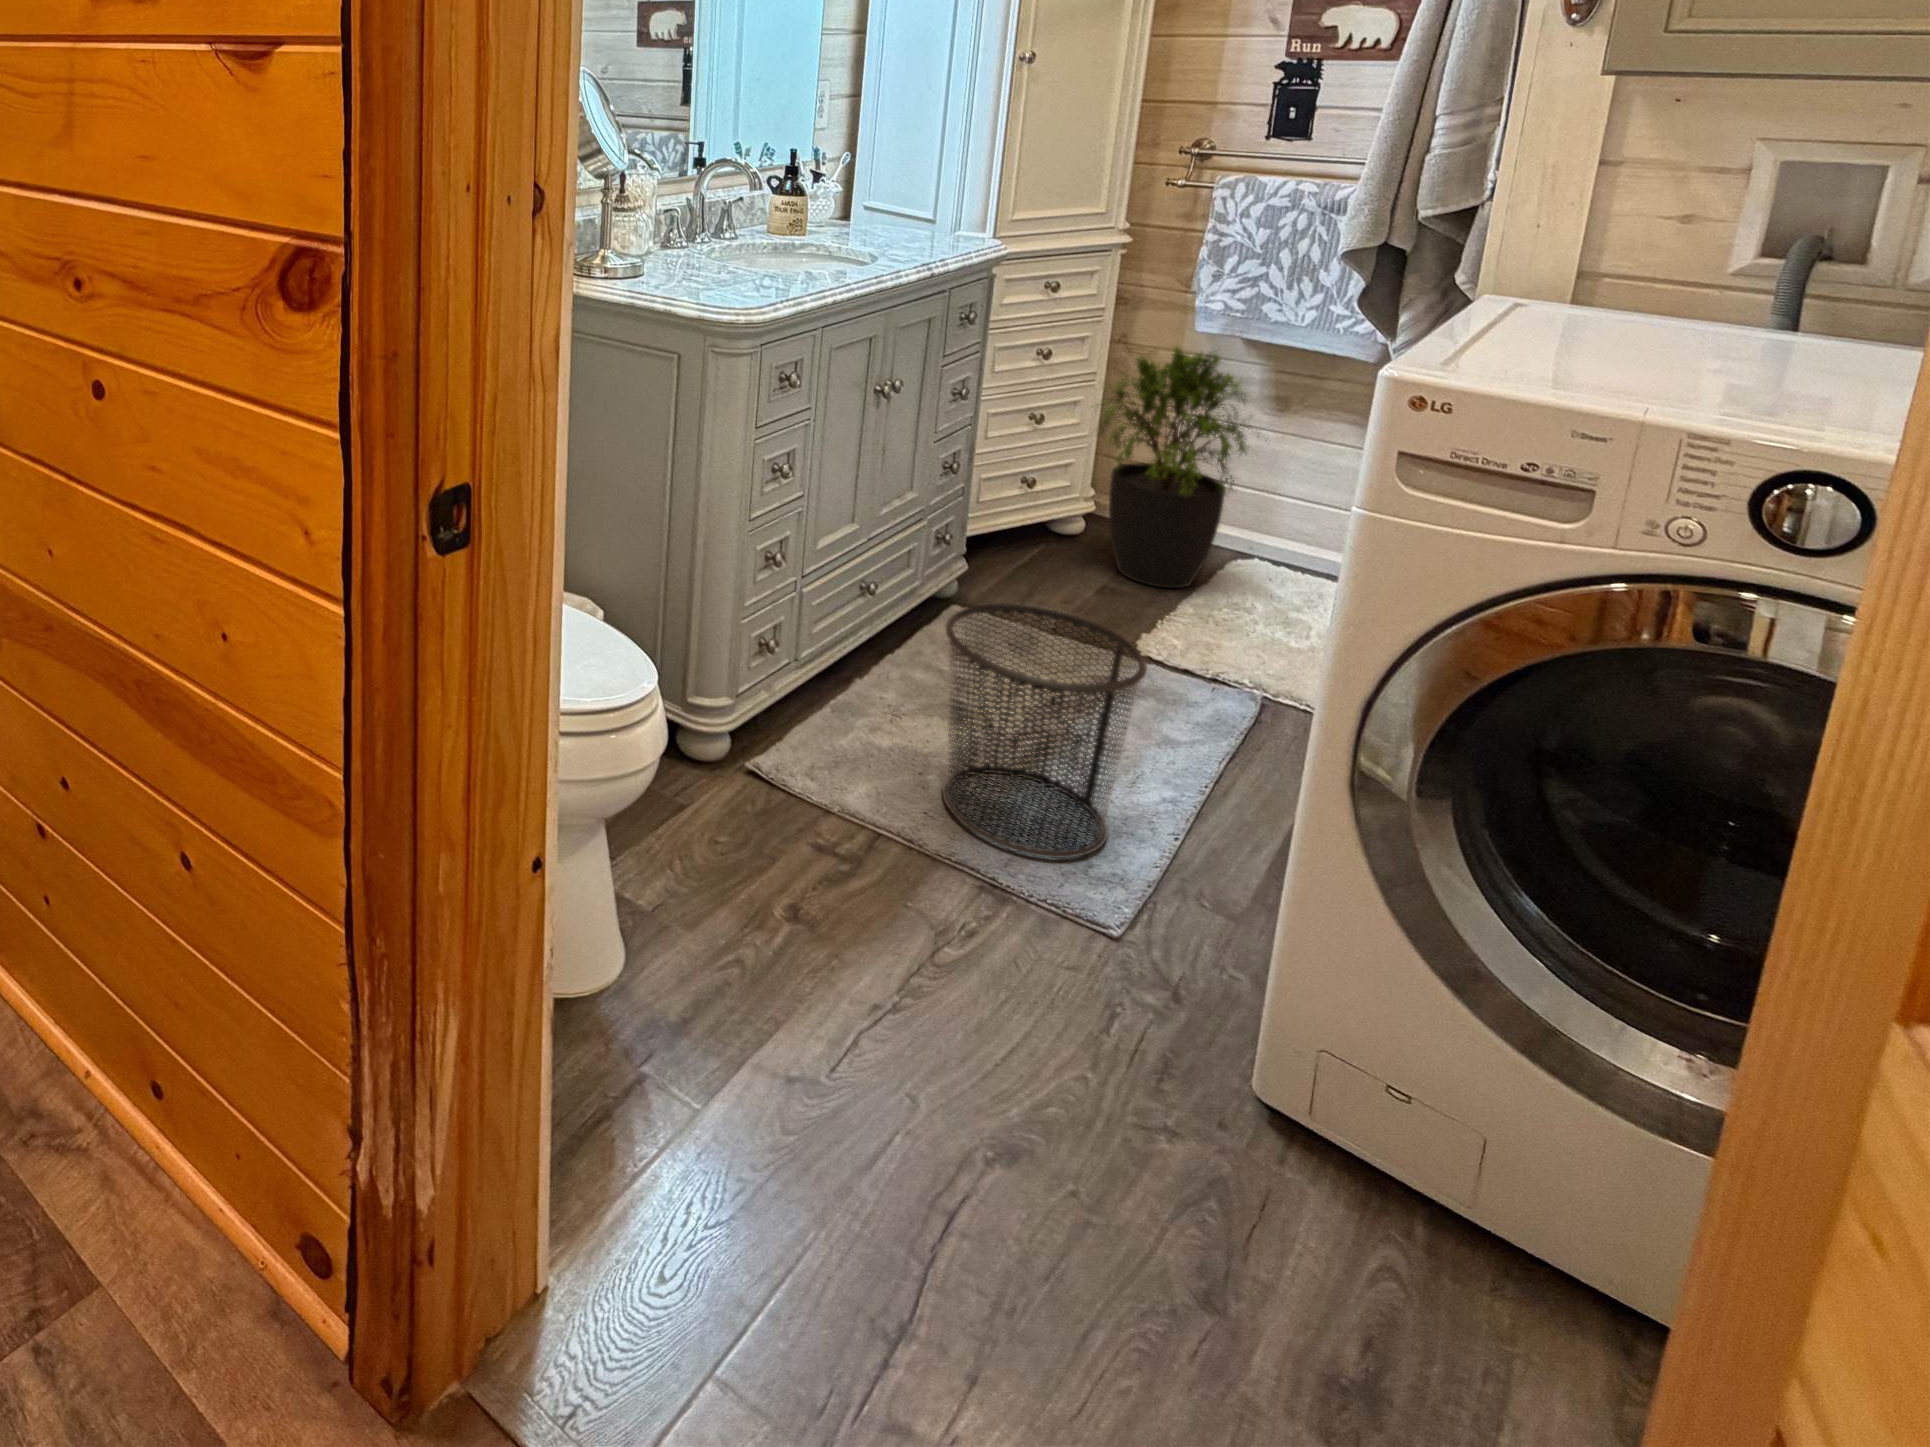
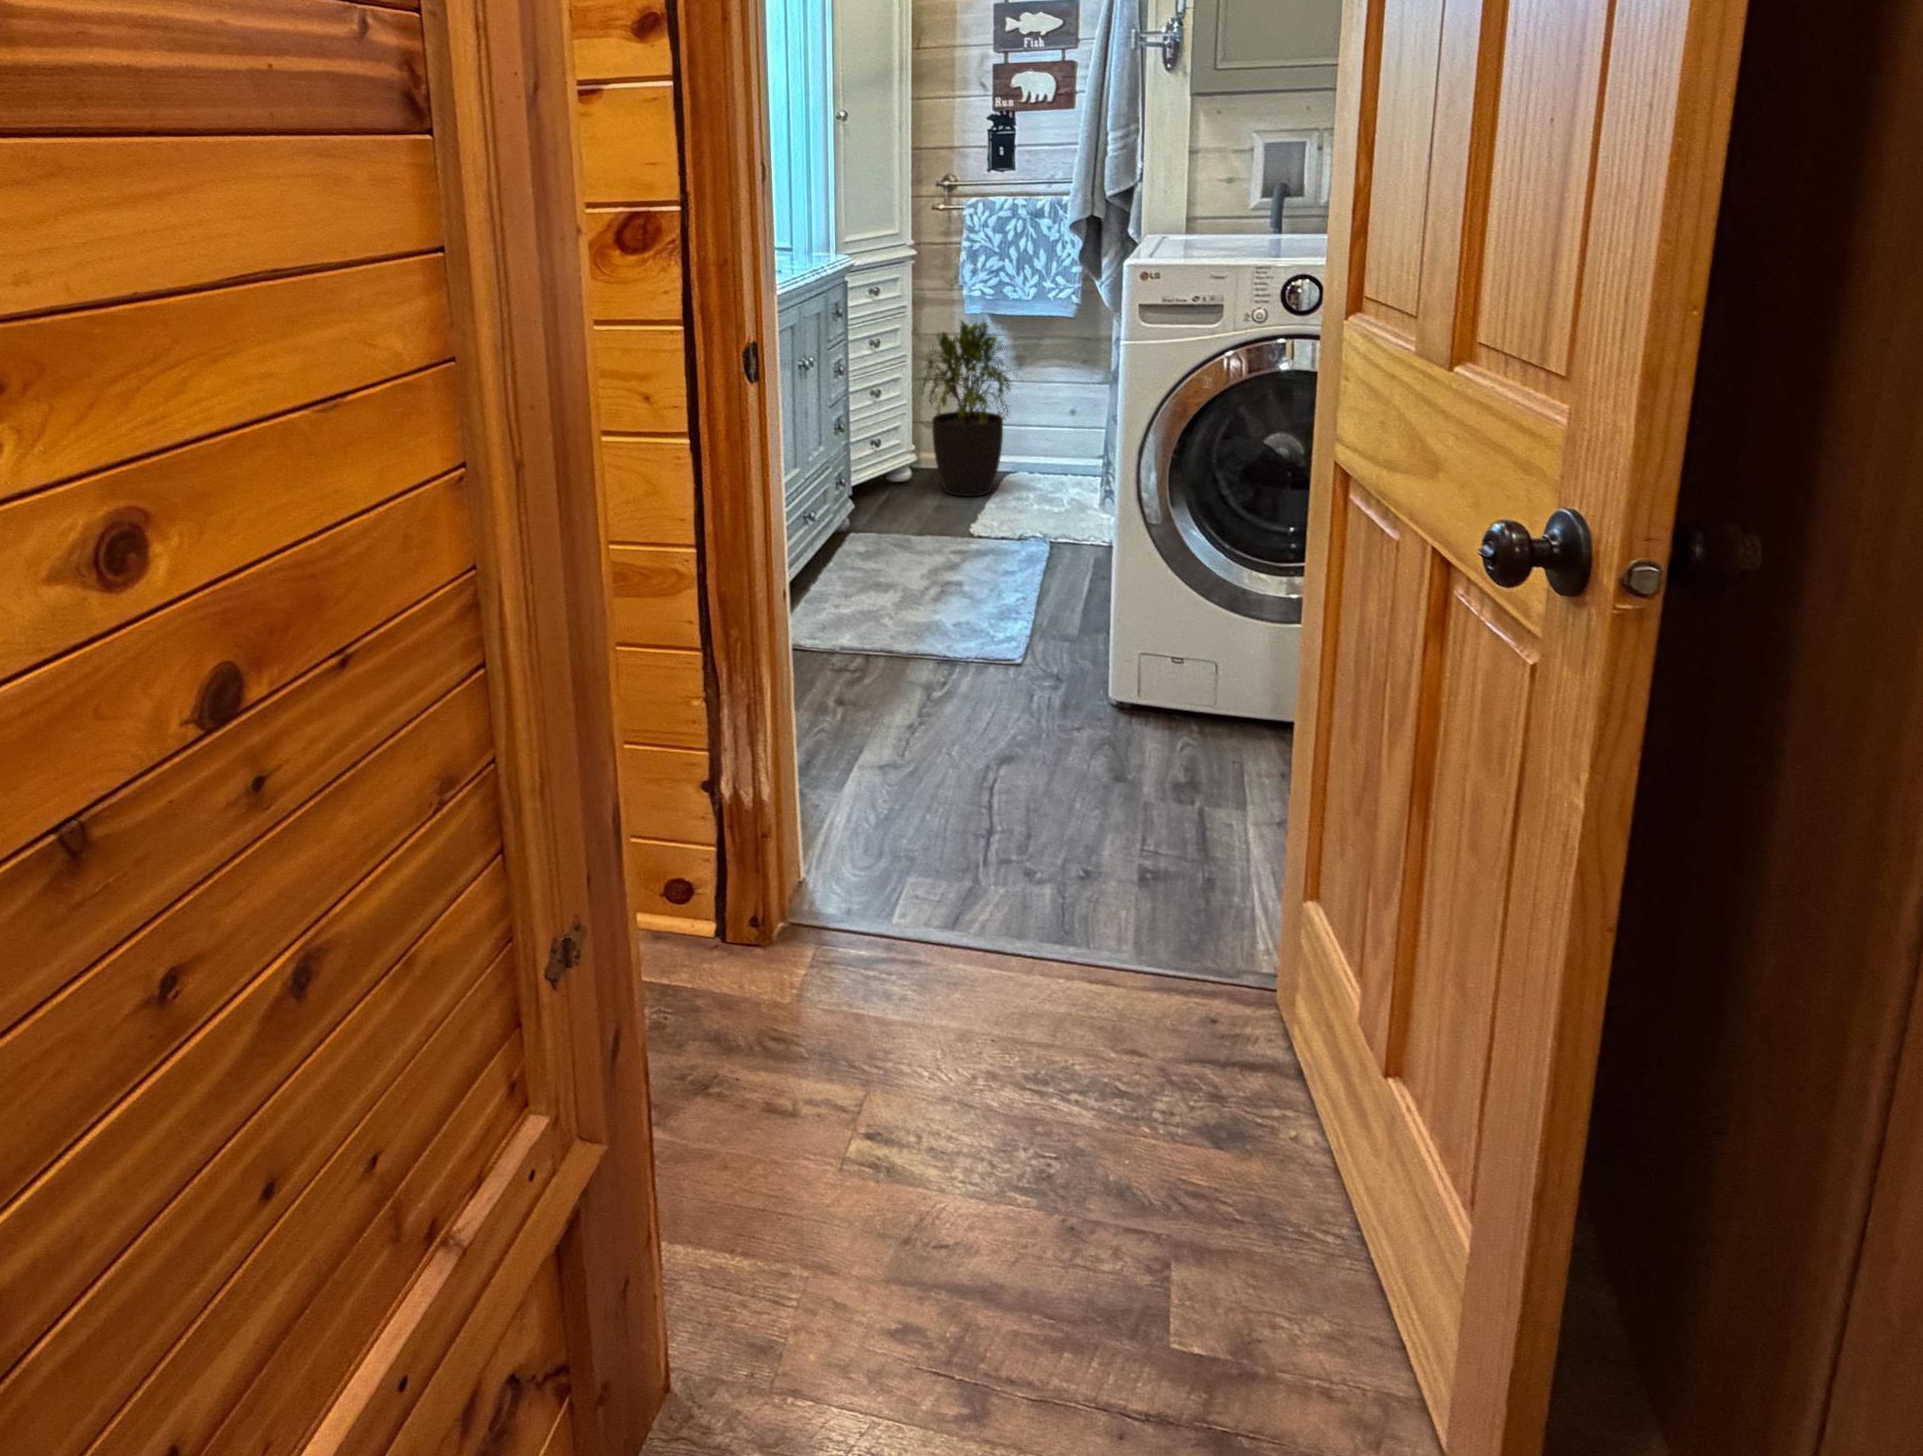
waste bin: present [943,603,1147,858] -> none [887,488,1010,646]

